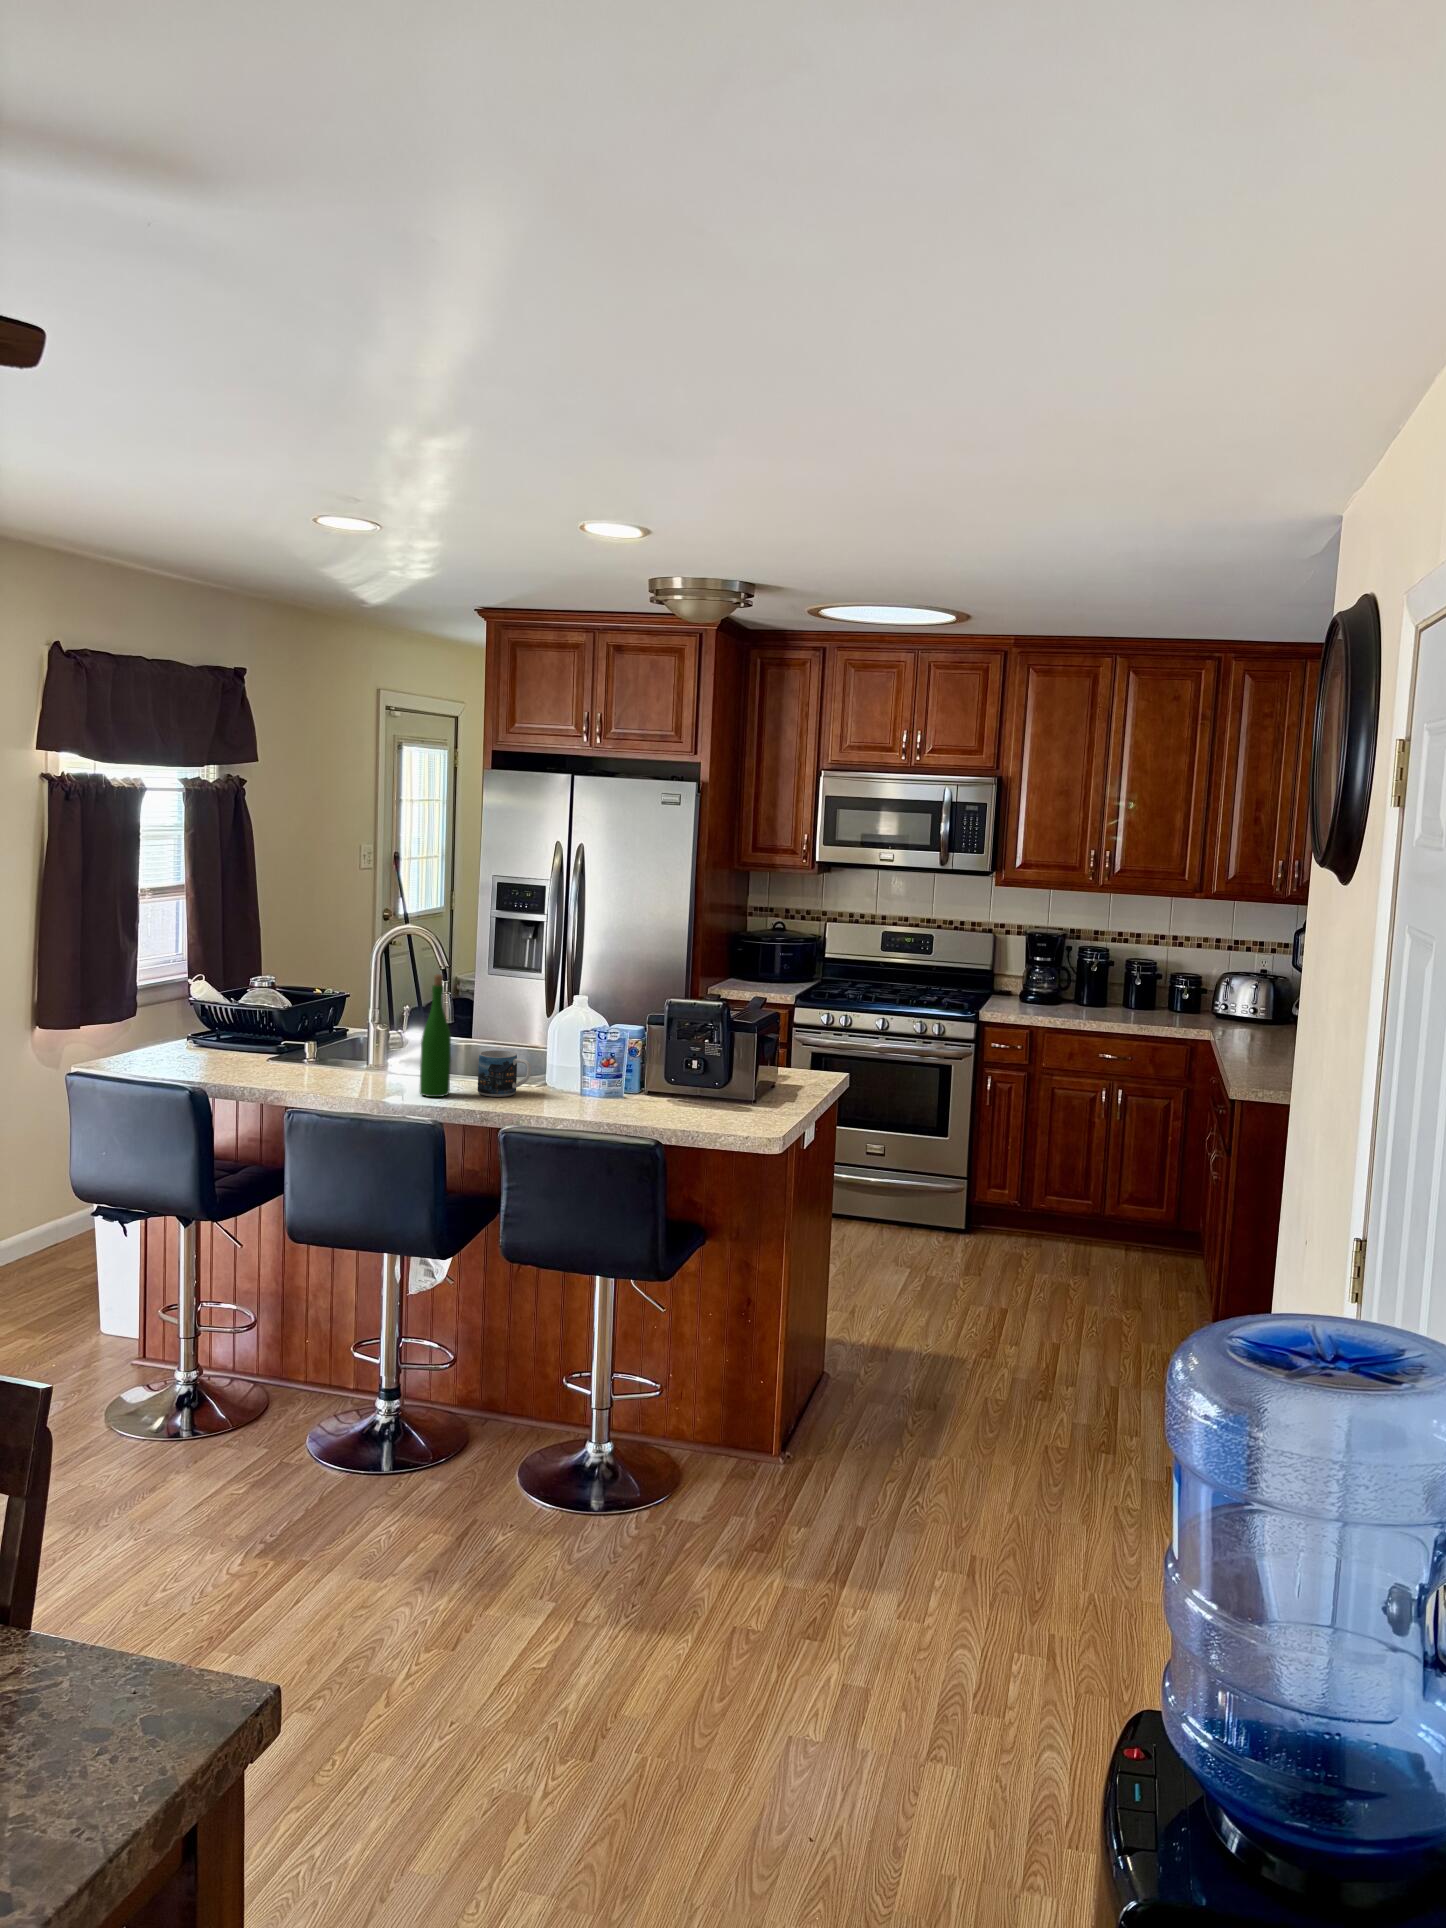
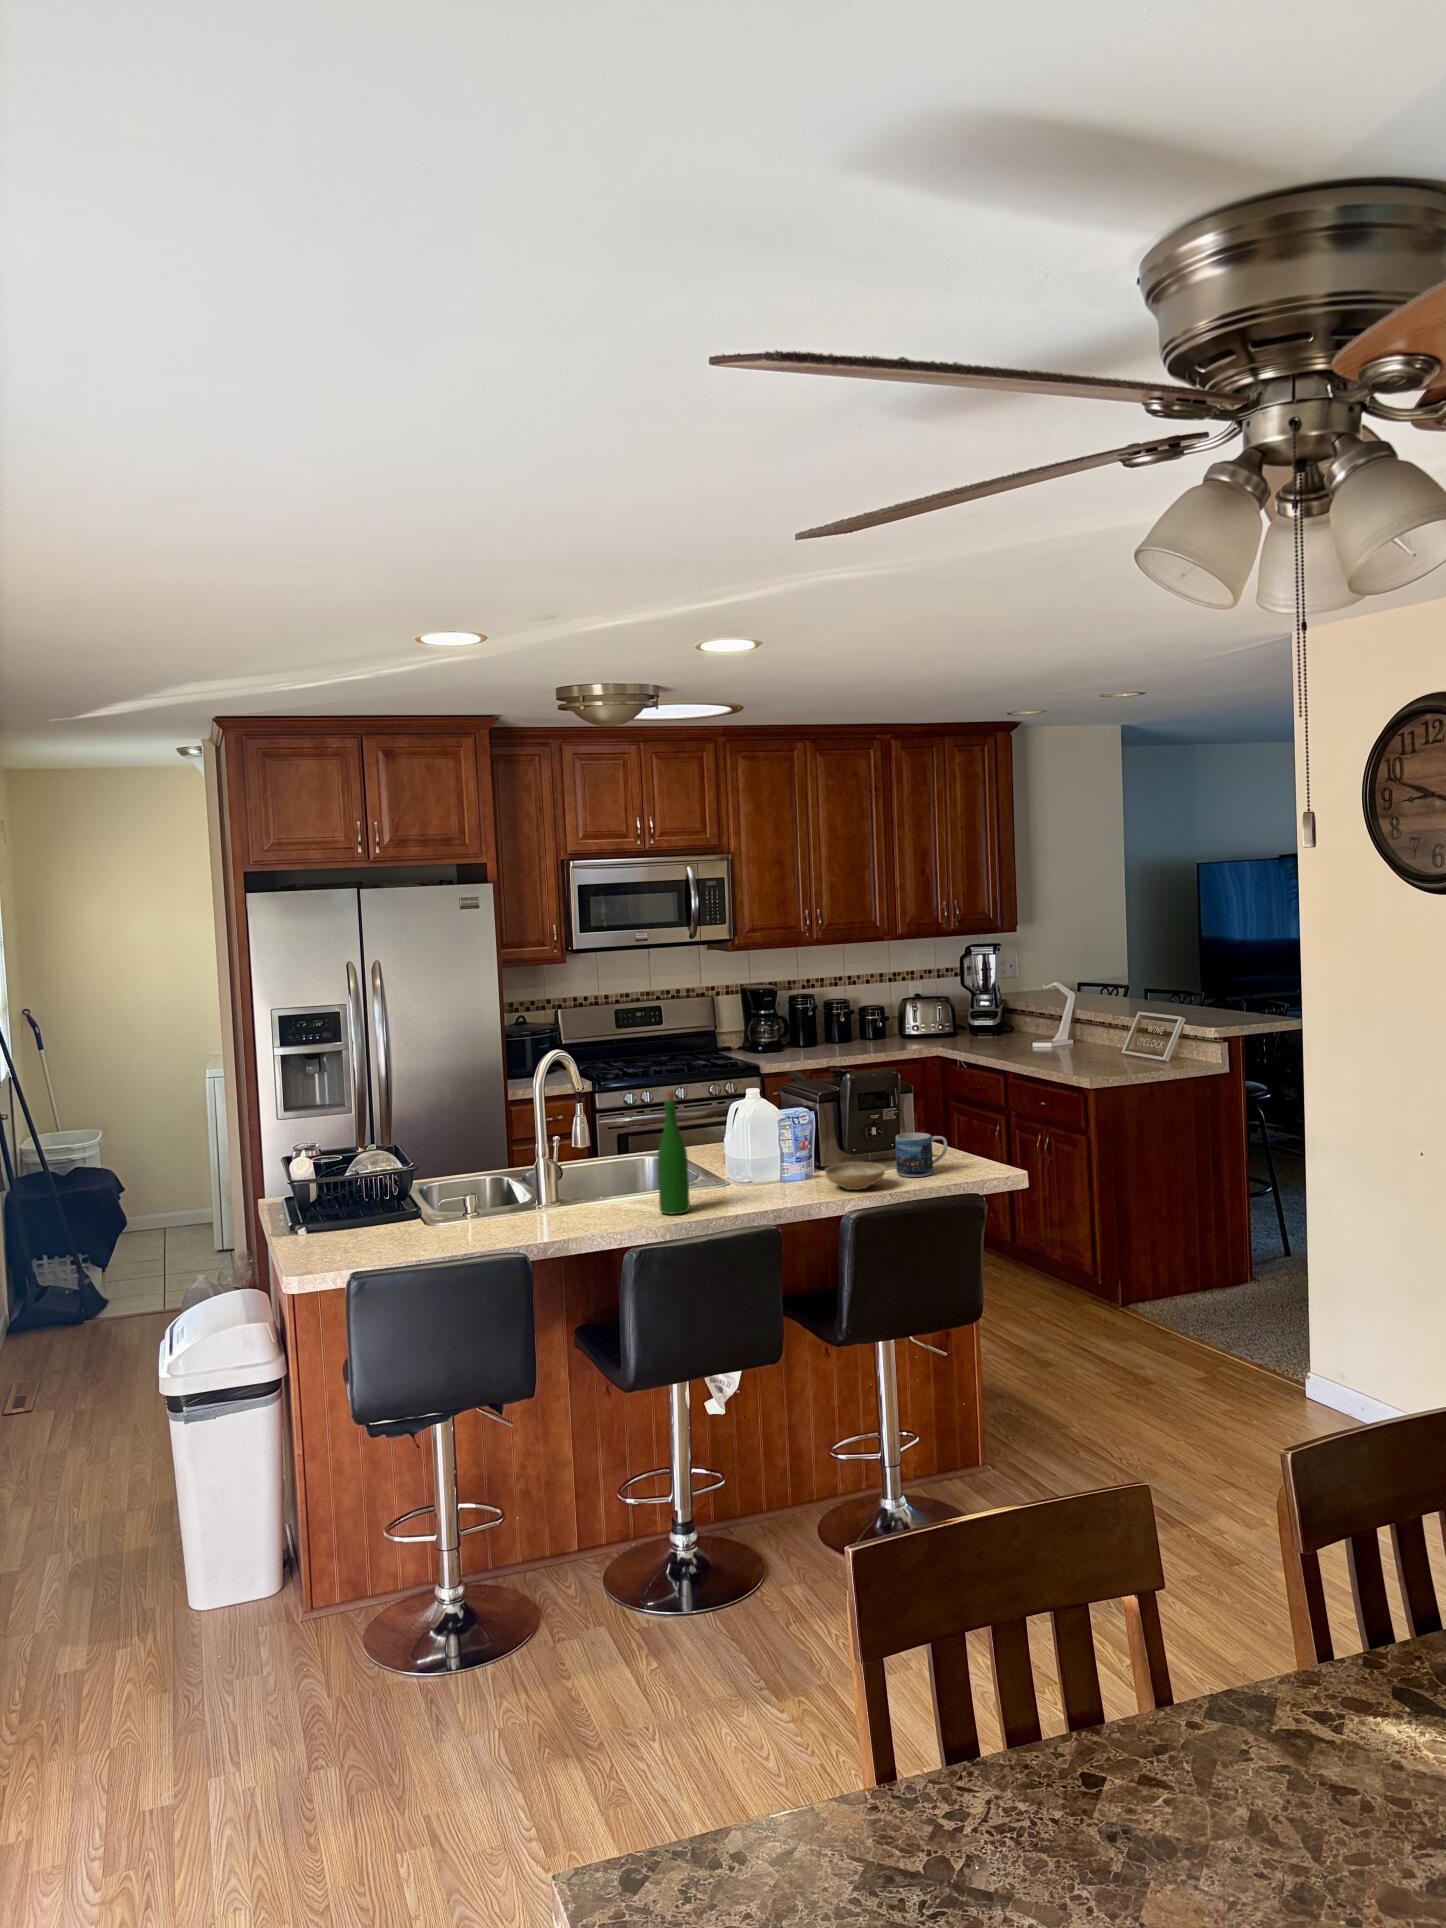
mug: present [478,1050,531,1097] -> present [896,1133,947,1177]
ceramic bowl: none [587,1087,651,1116] -> present [825,1162,885,1190]

